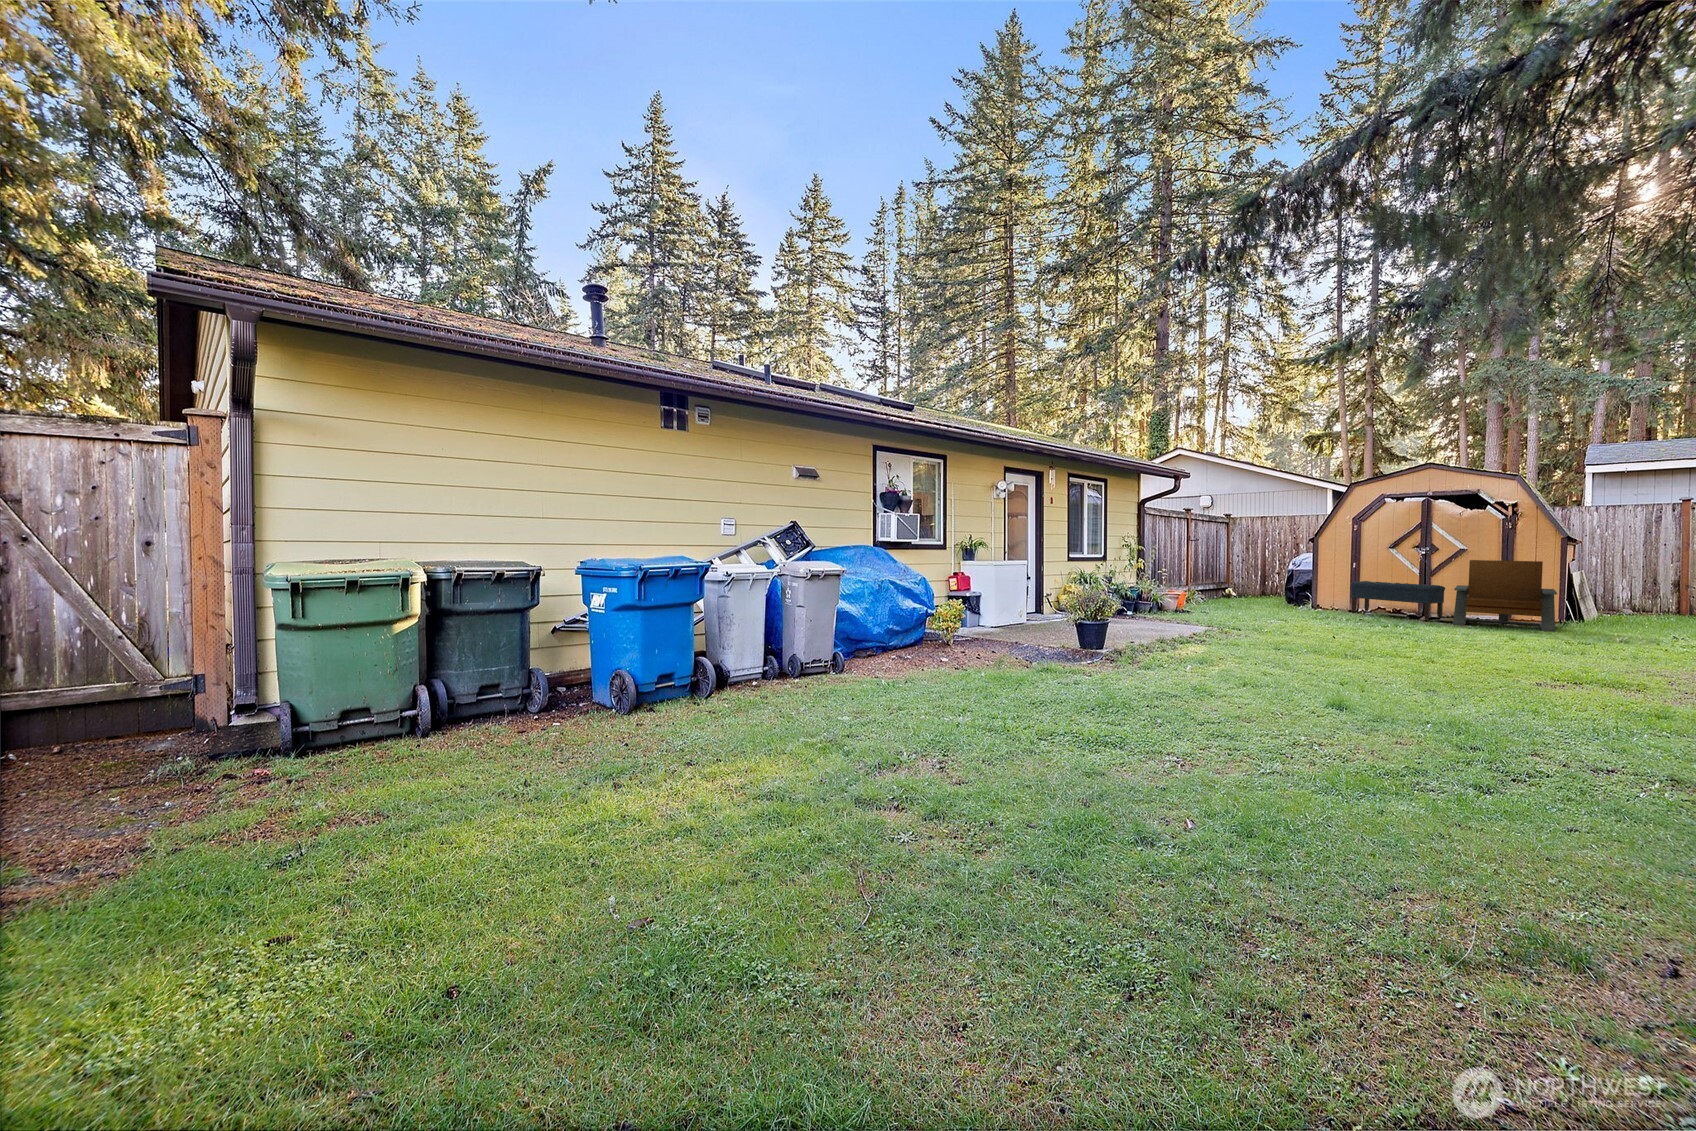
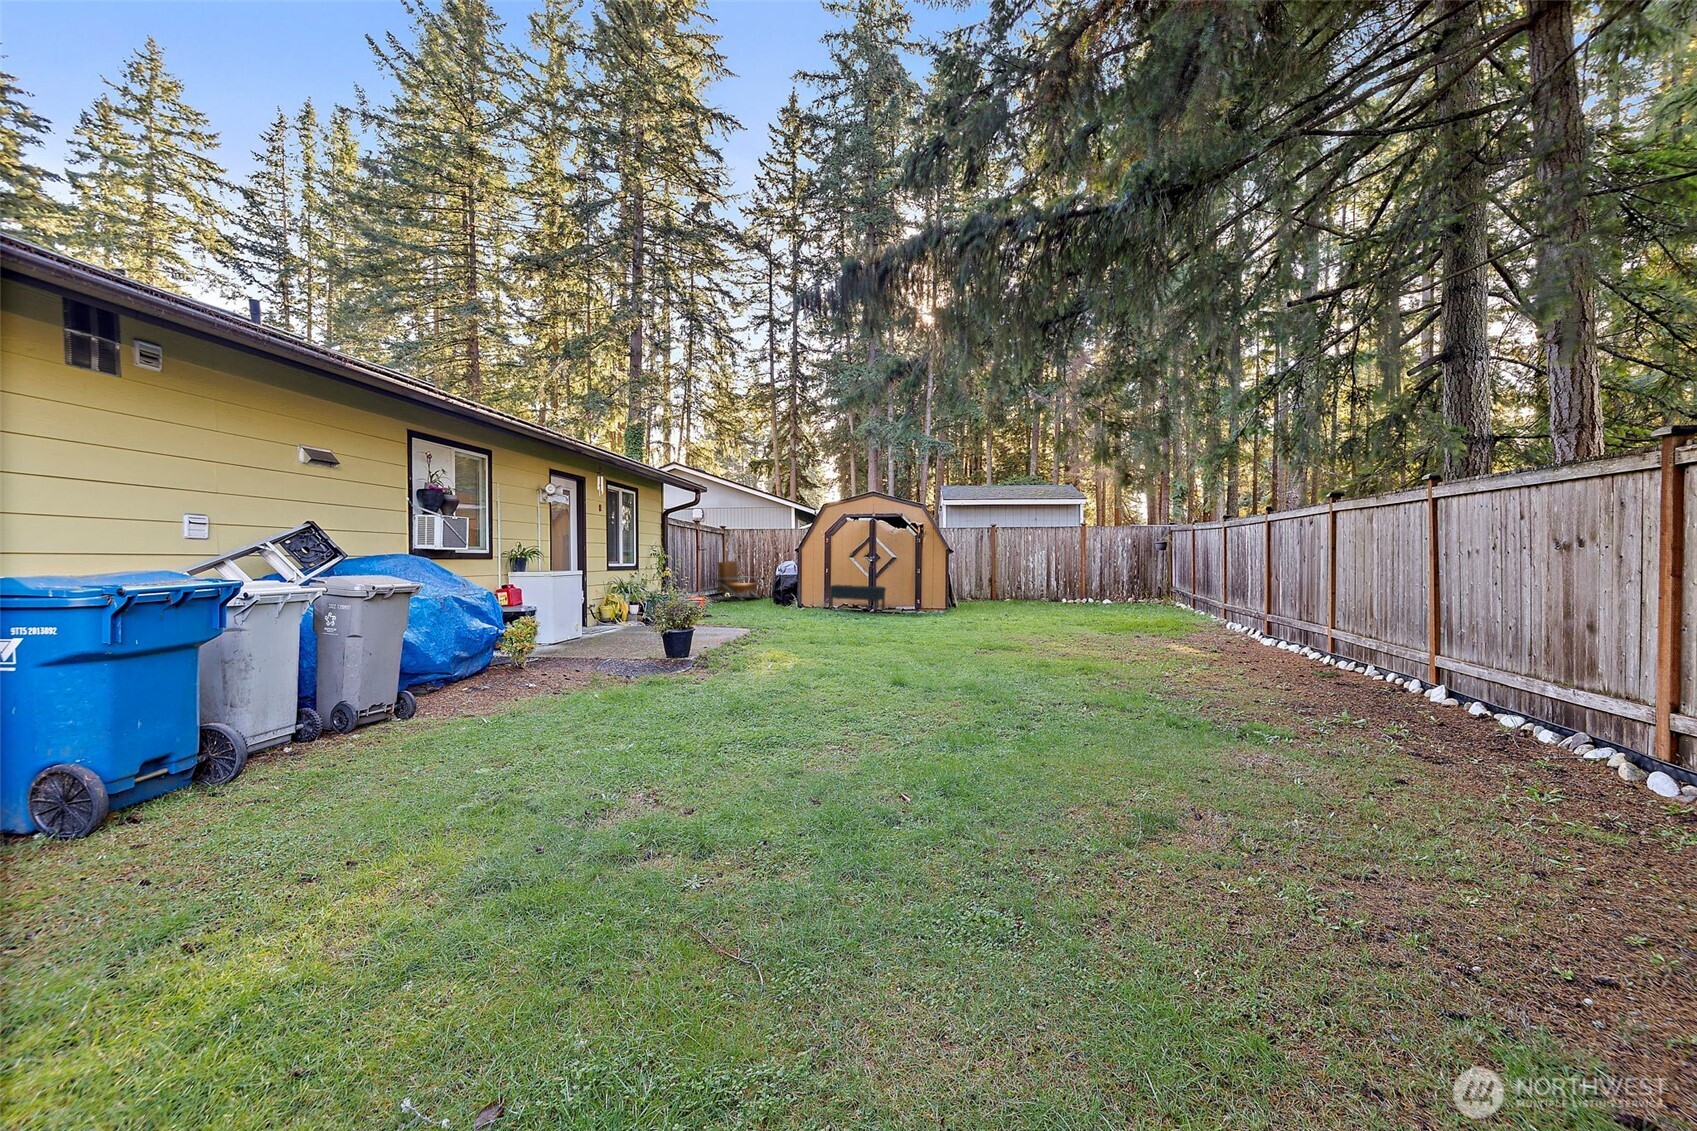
lounge chair: present [1453,560,1557,631] -> present [713,561,759,601]

